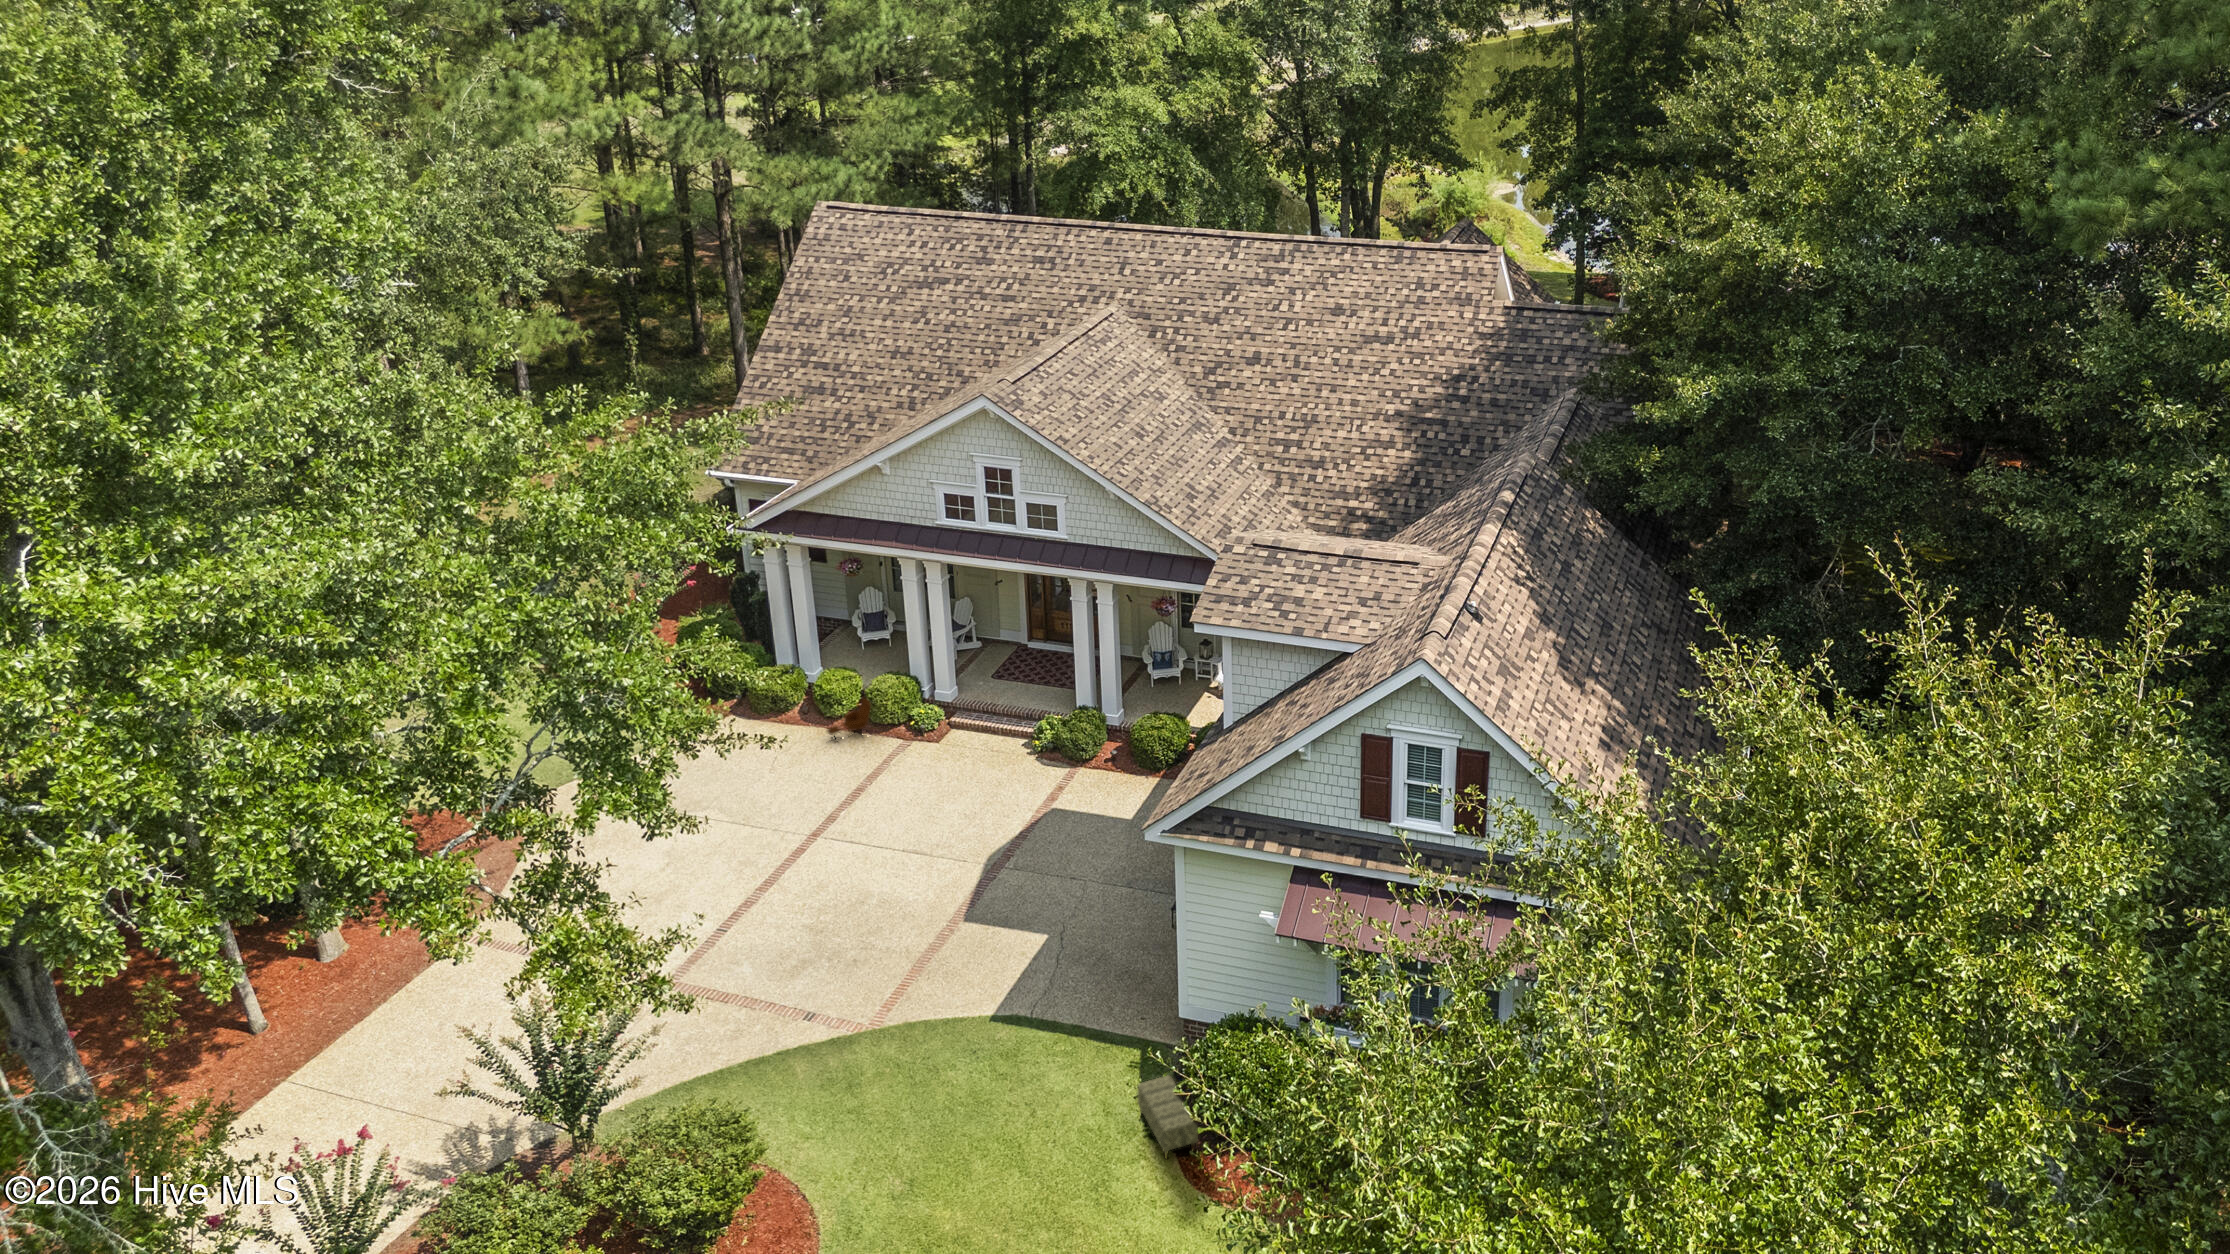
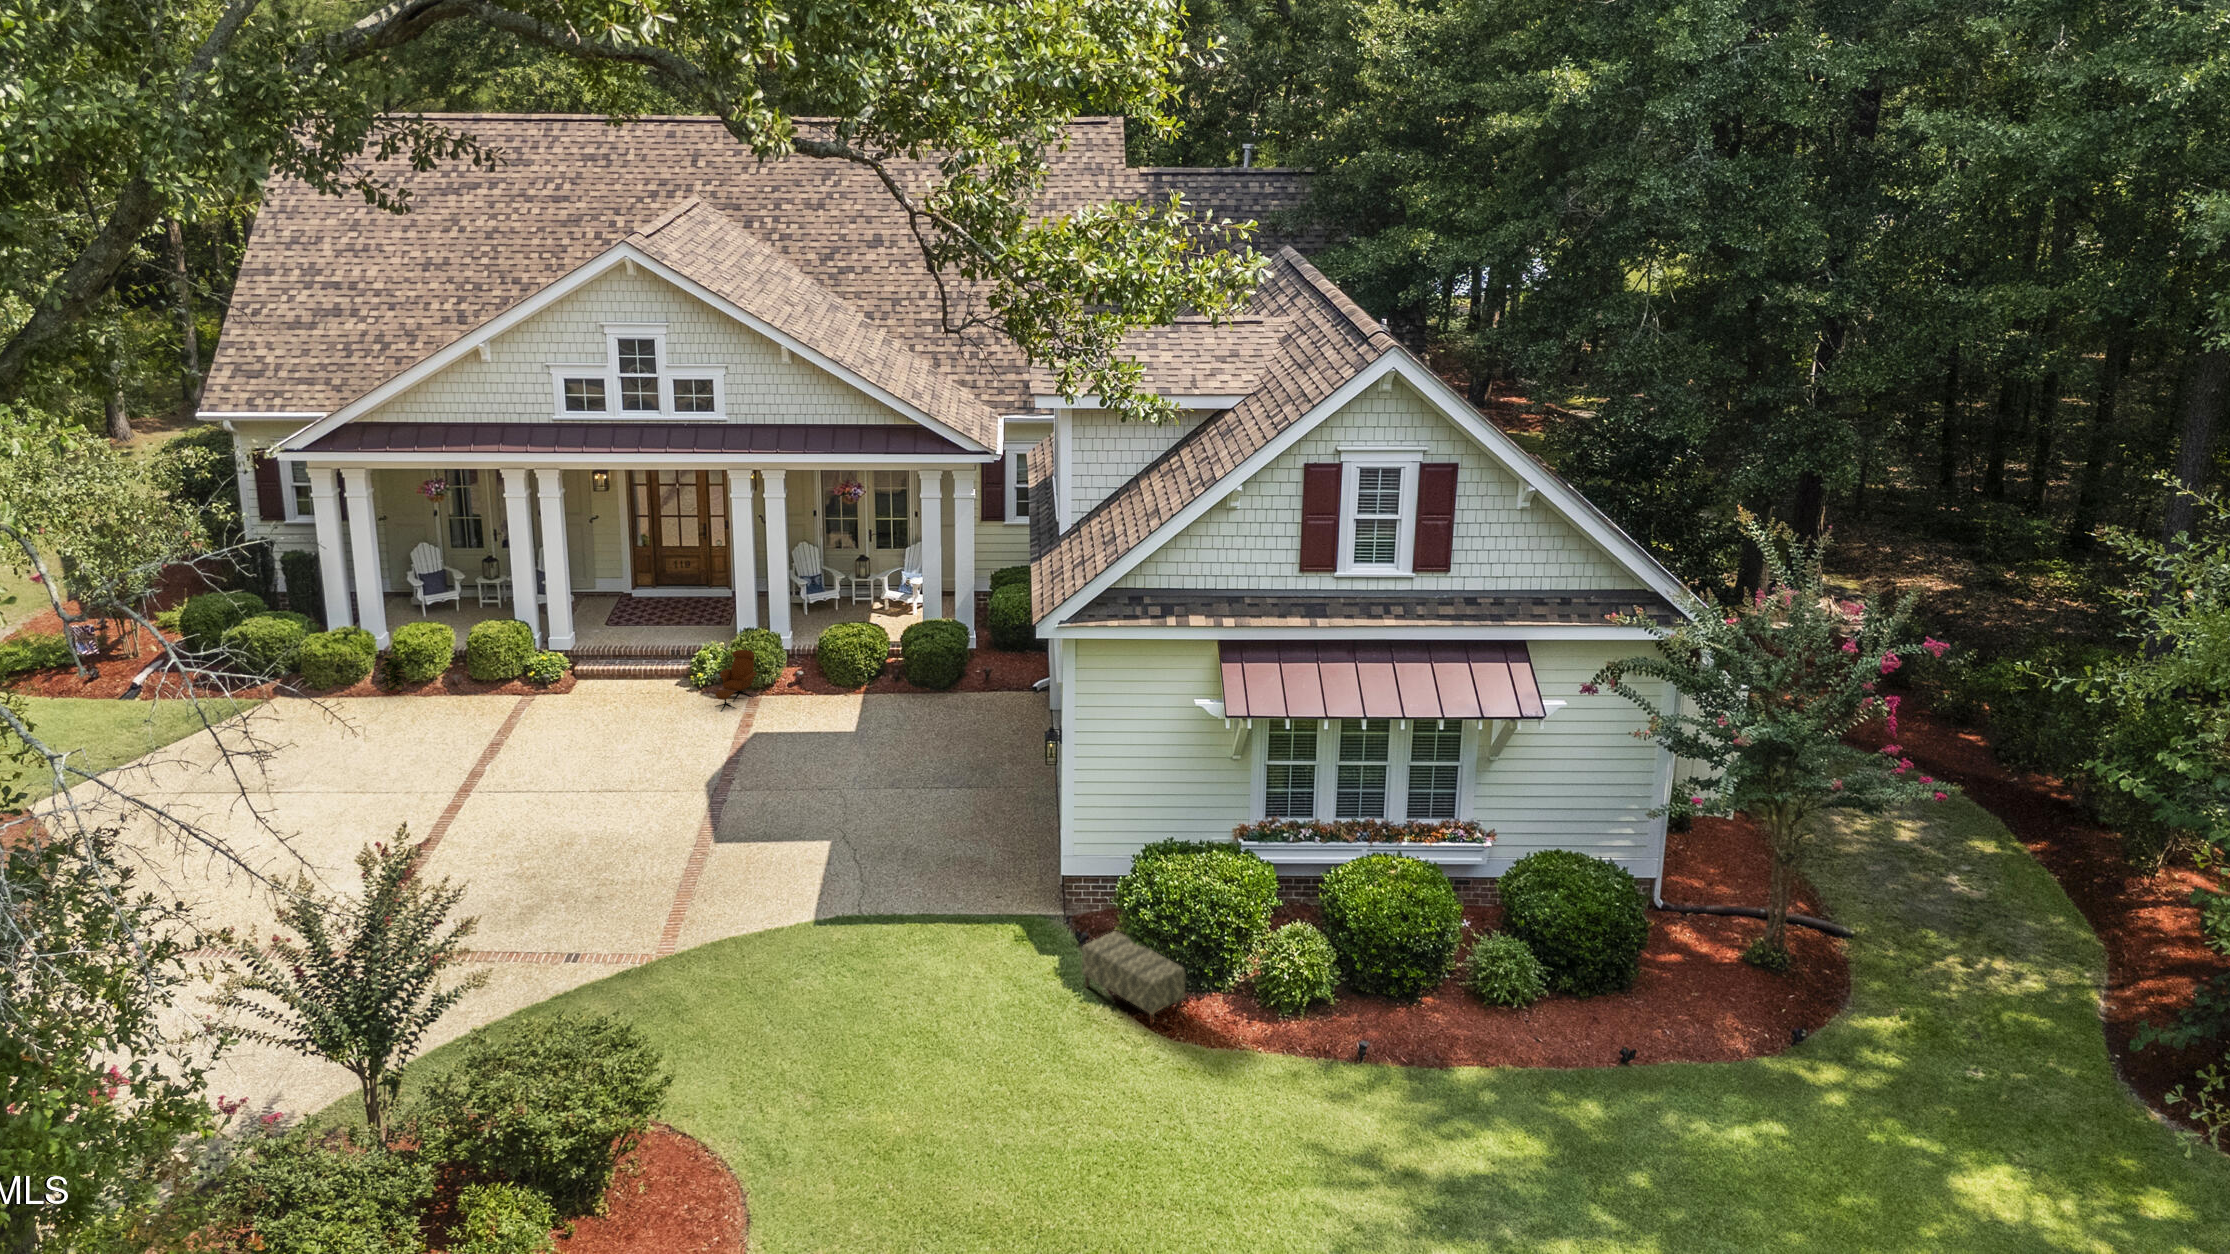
decorative plant: none [796,696,818,727] -> present [380,654,406,694]
lounge chair: present [827,699,871,742] -> present [715,650,757,711]

